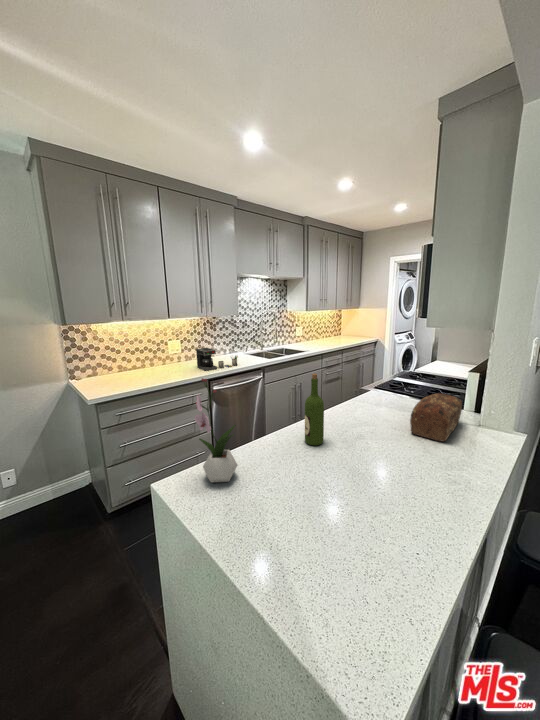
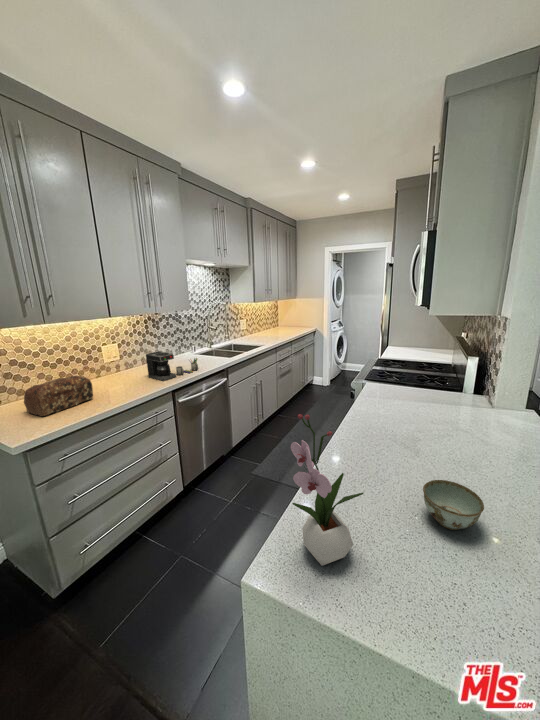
wine bottle: present [305,374,324,445] -> none [370,383,397,469]
bread loaf: present [410,393,462,442] -> present [24,376,93,416]
bowl: none [303,449,344,486] -> present [423,480,484,530]

